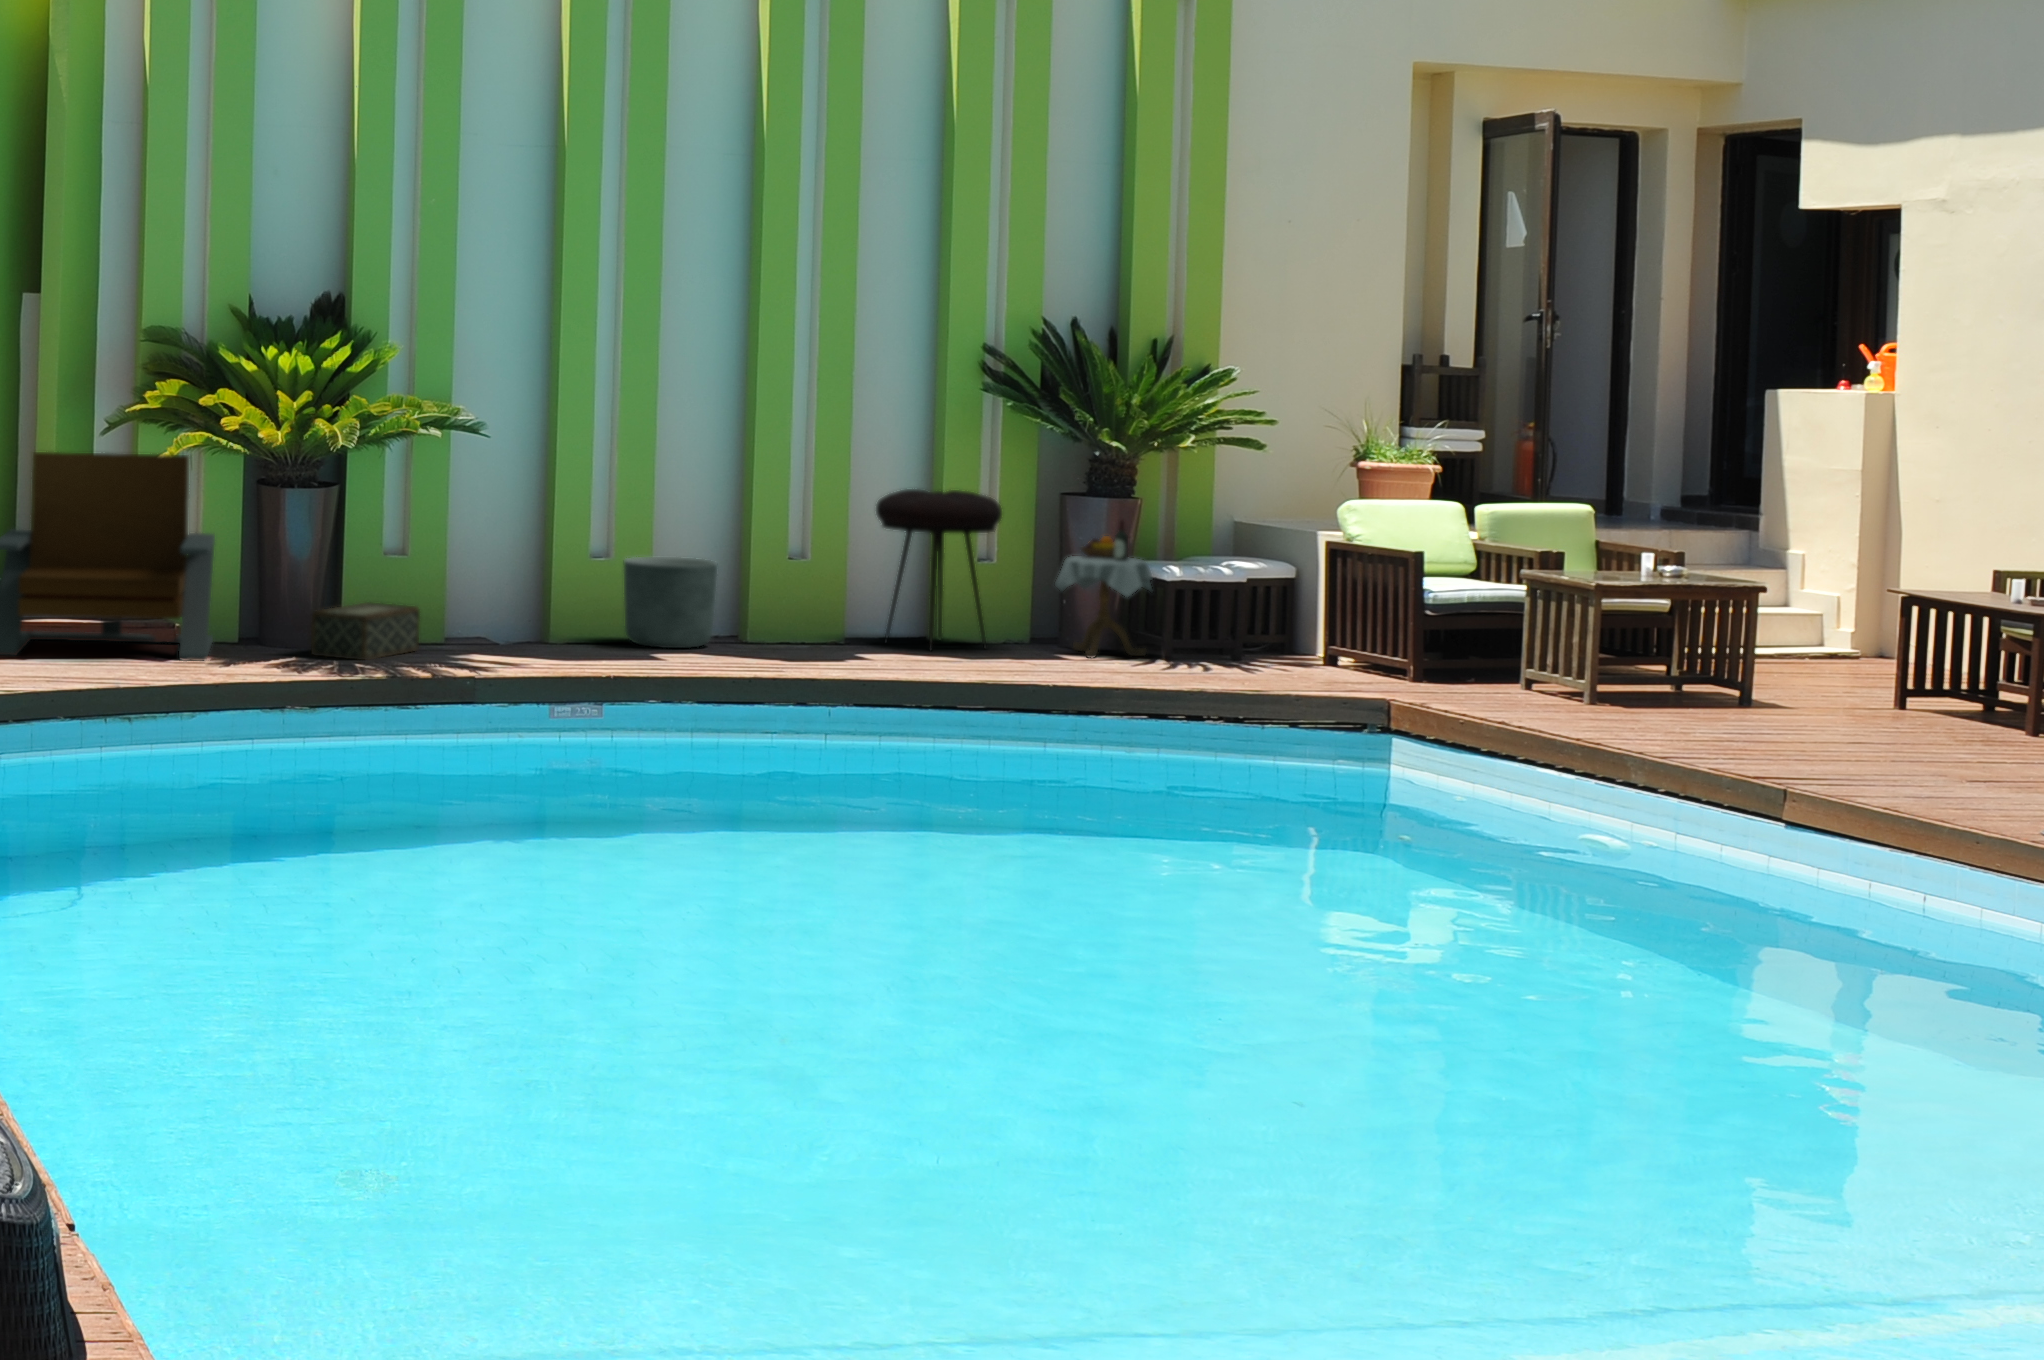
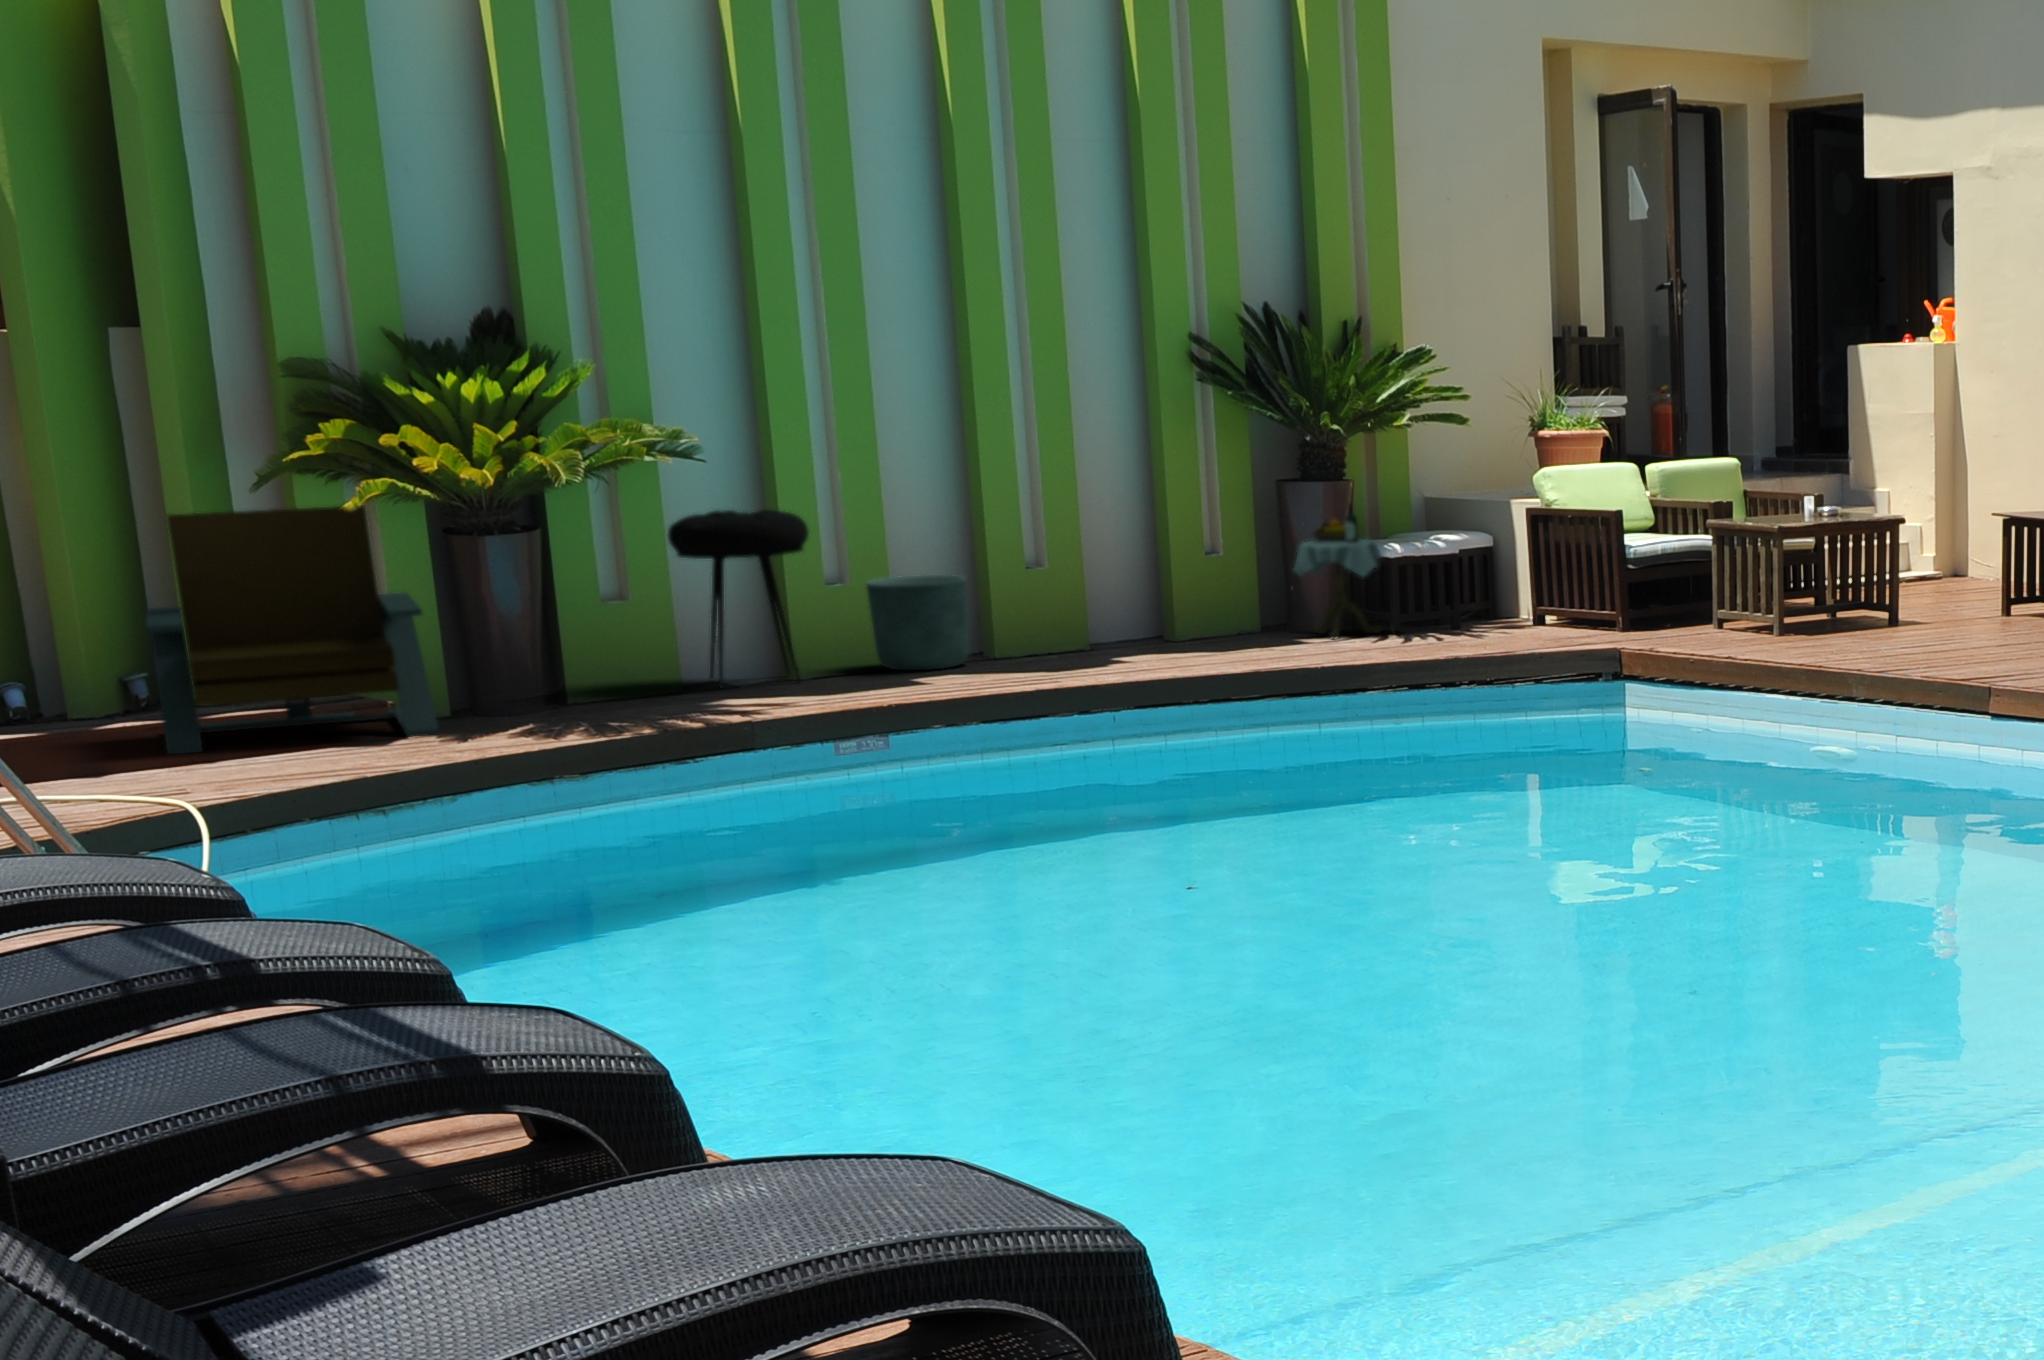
stool: present [876,489,1002,649] -> present [667,509,809,687]
woven basket: present [311,603,420,660] -> none [547,652,669,716]

